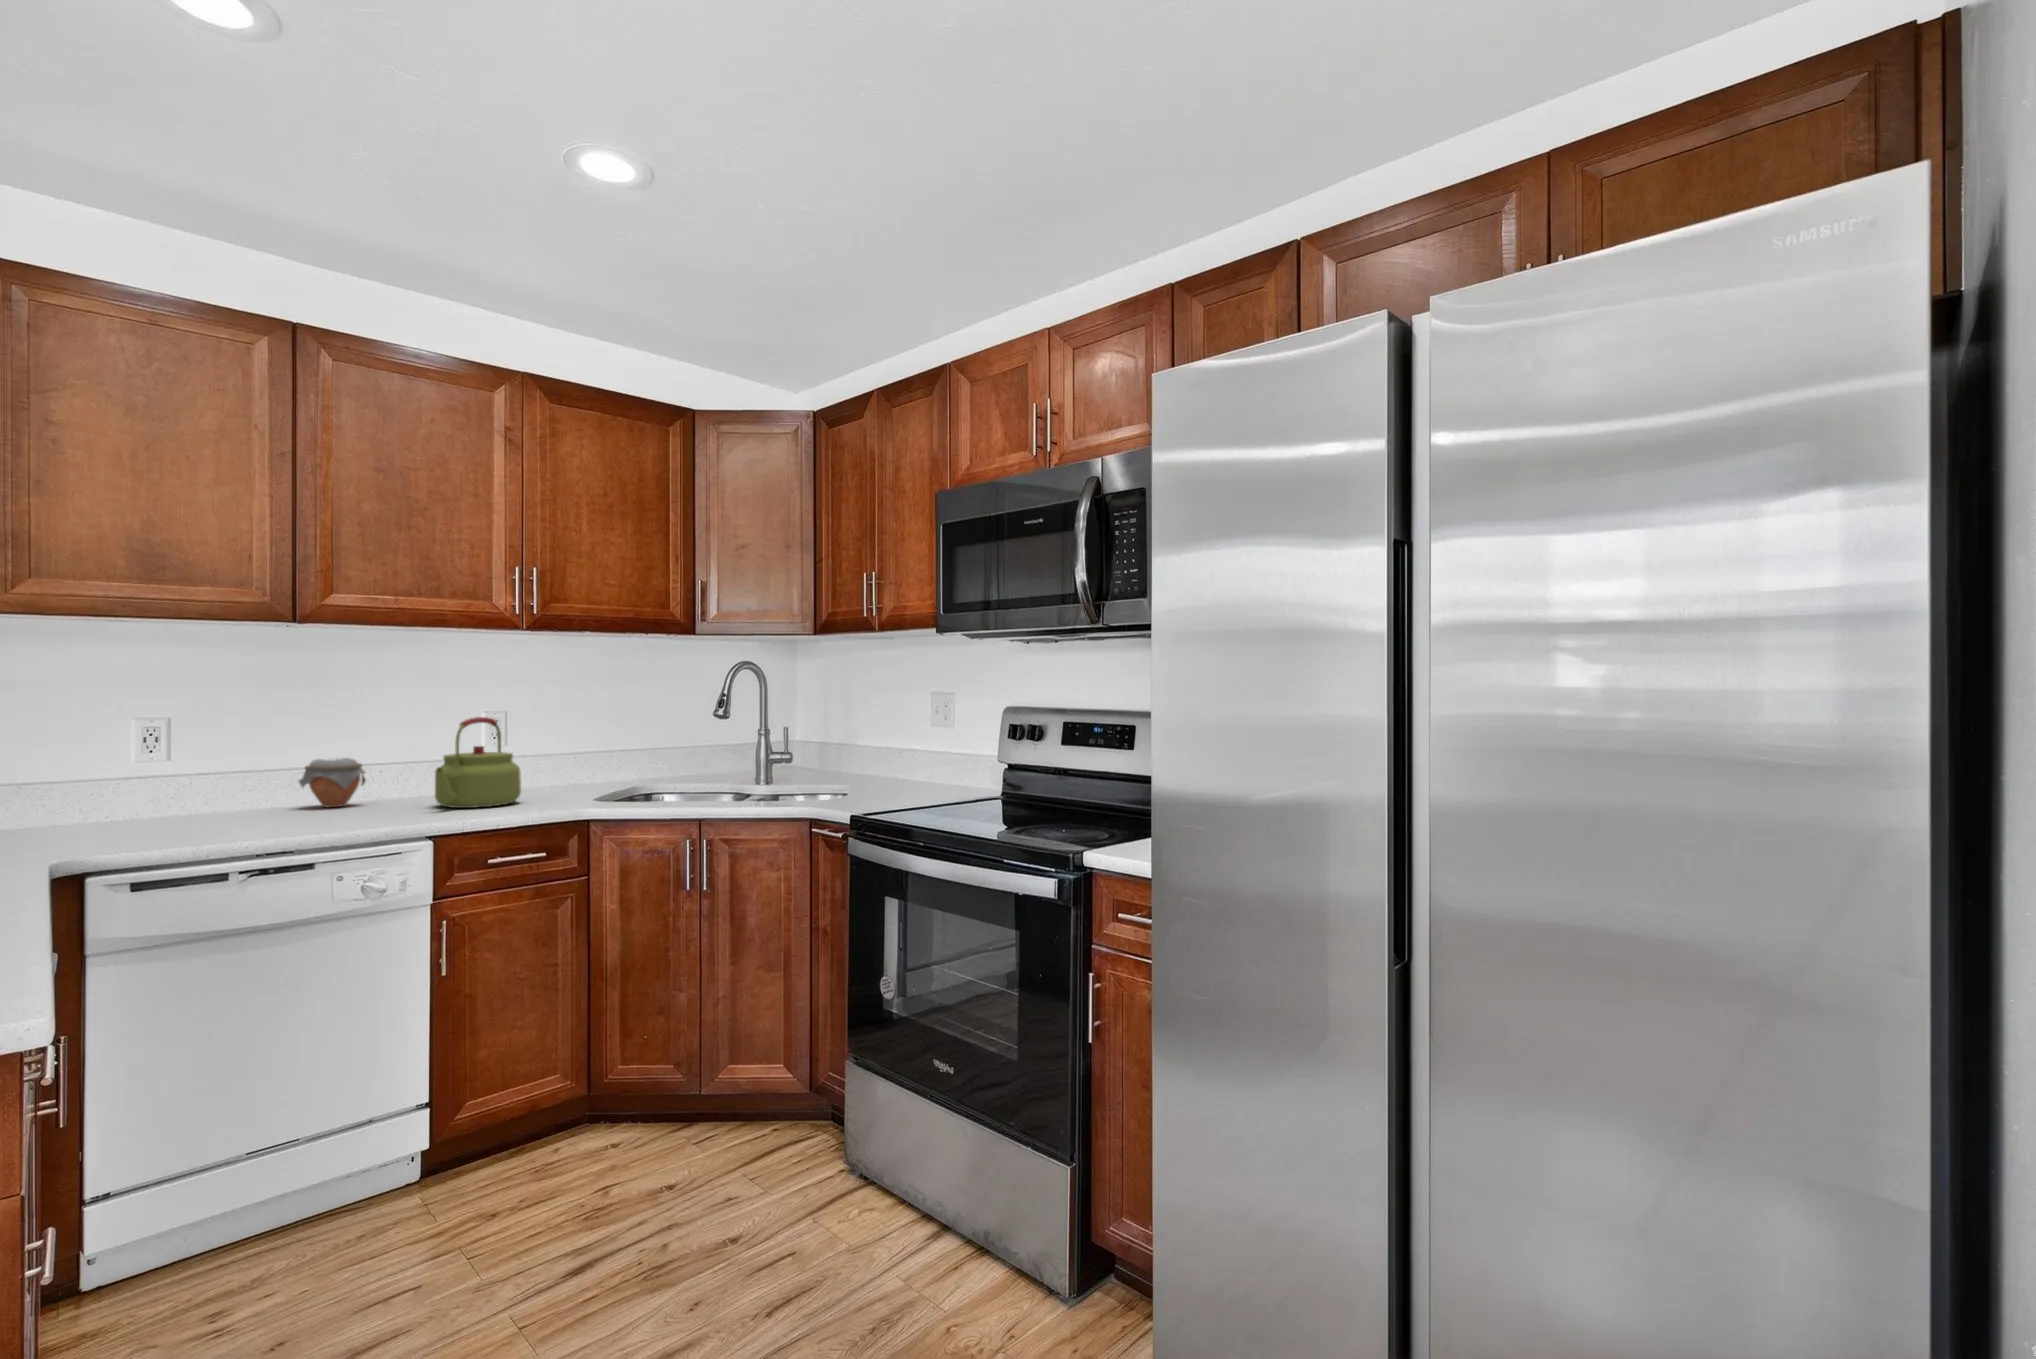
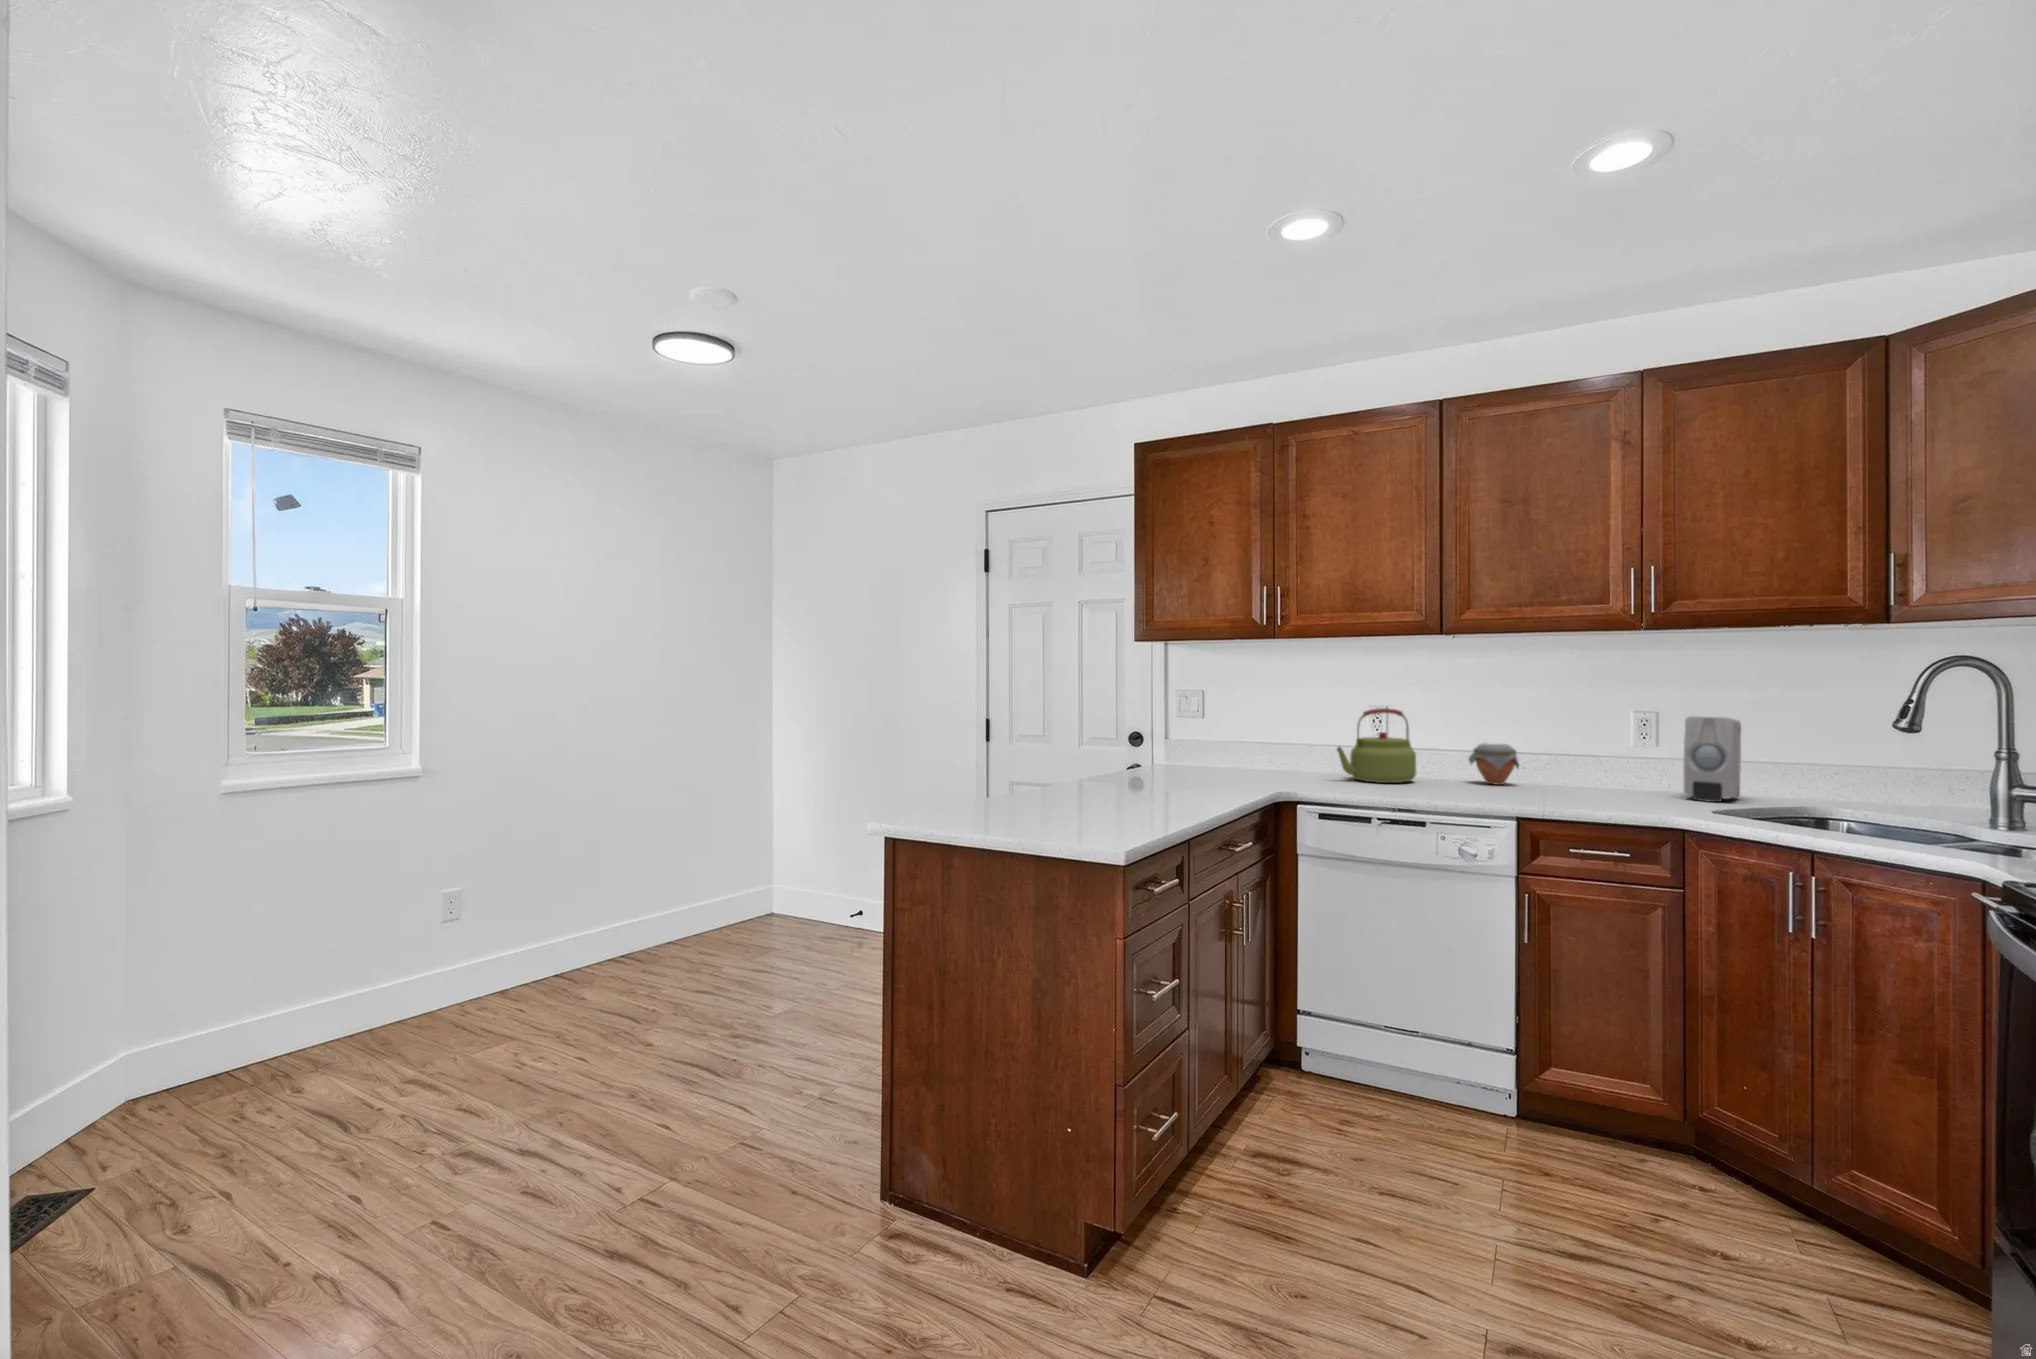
soap dispenser: none [537,715,582,795] -> present [1684,717,1741,802]
kettle: present [435,717,521,808] -> present [1337,708,1416,783]

